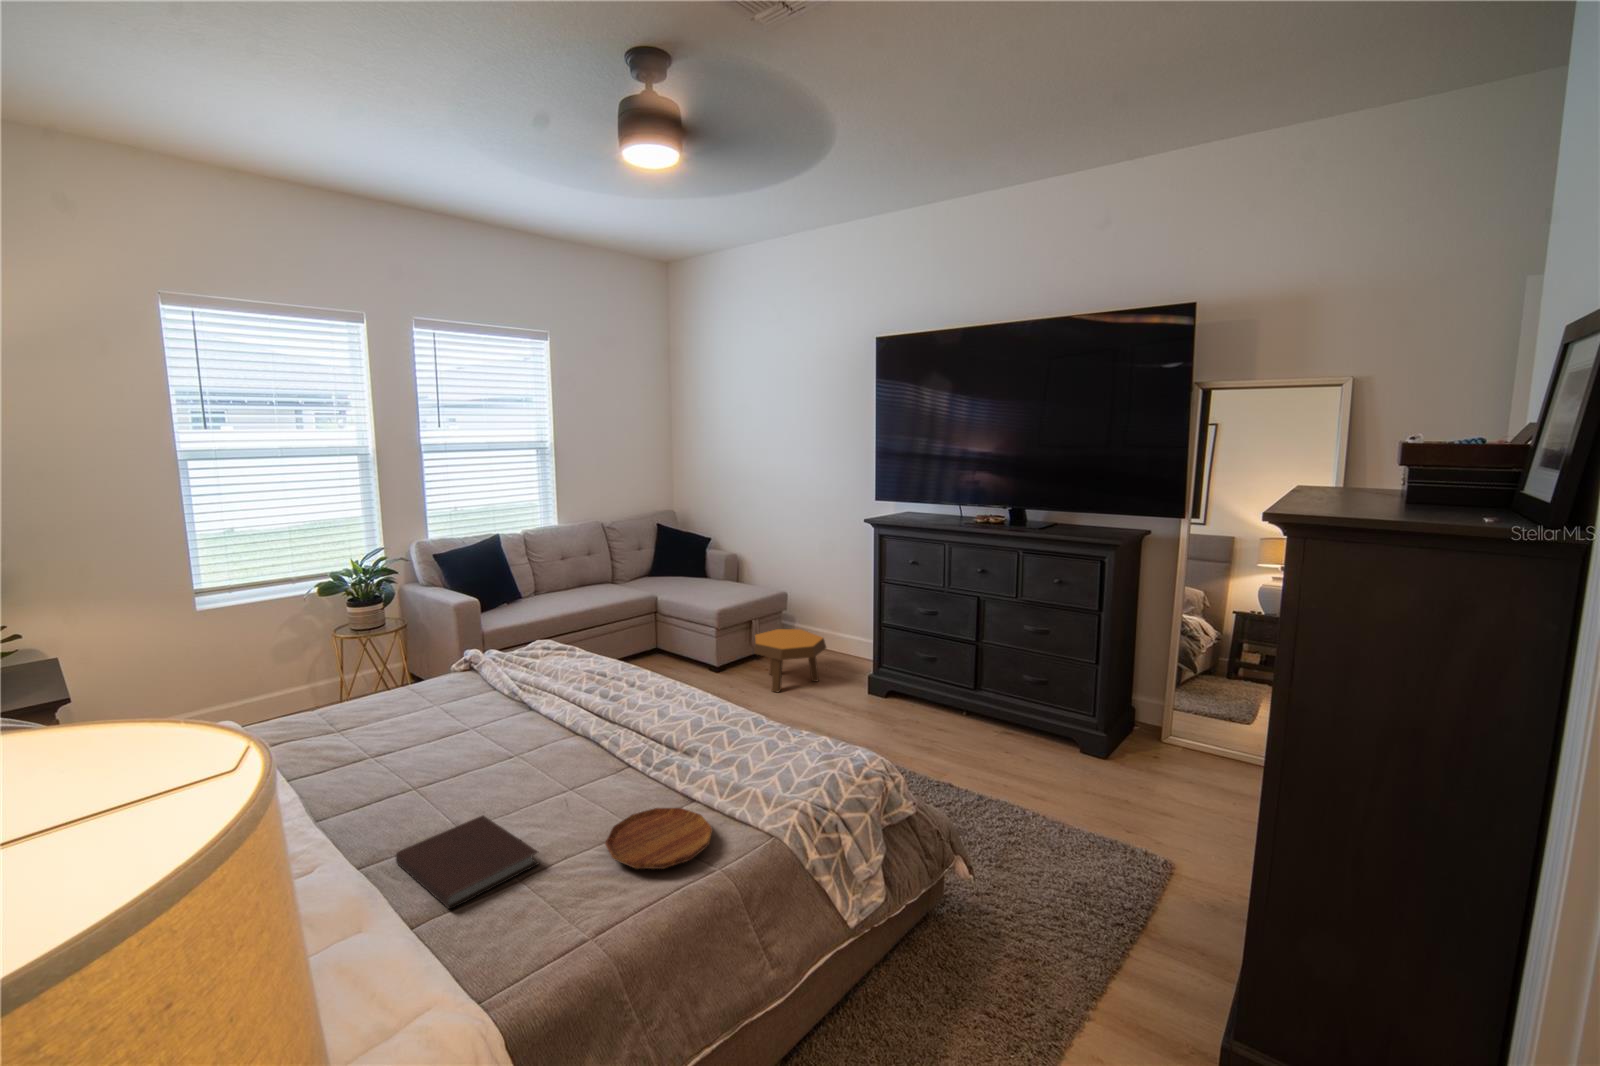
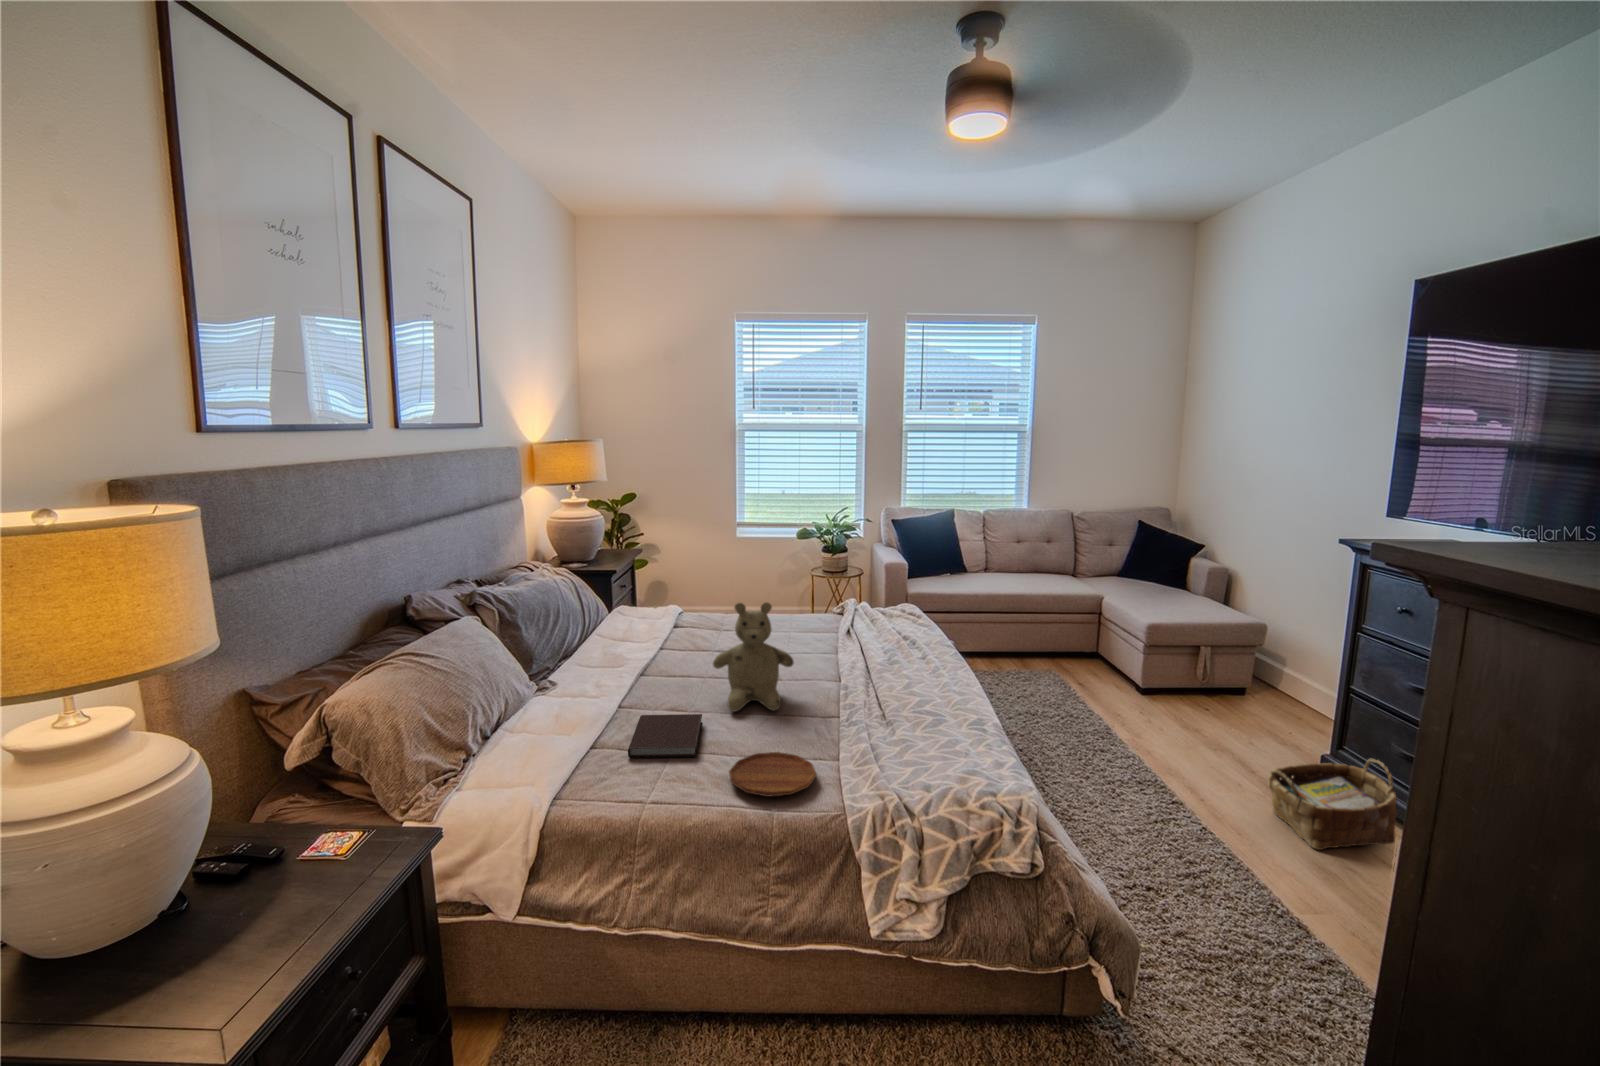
footstool: present [754,629,826,692] -> none [1169,665,1275,745]
teddy bear: none [447,651,560,798] -> present [713,602,794,712]
woven basket: none [869,662,943,736] -> present [1268,759,1397,850]

